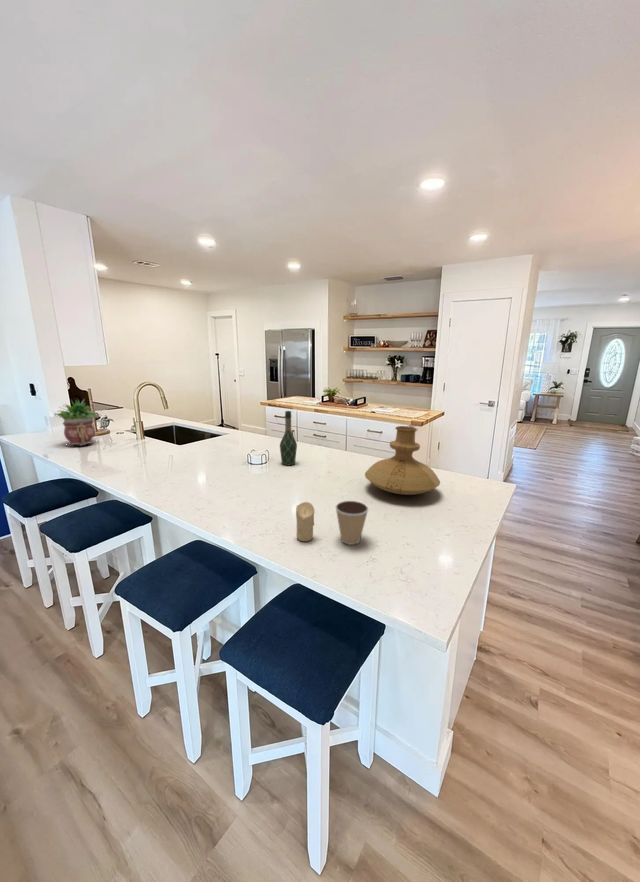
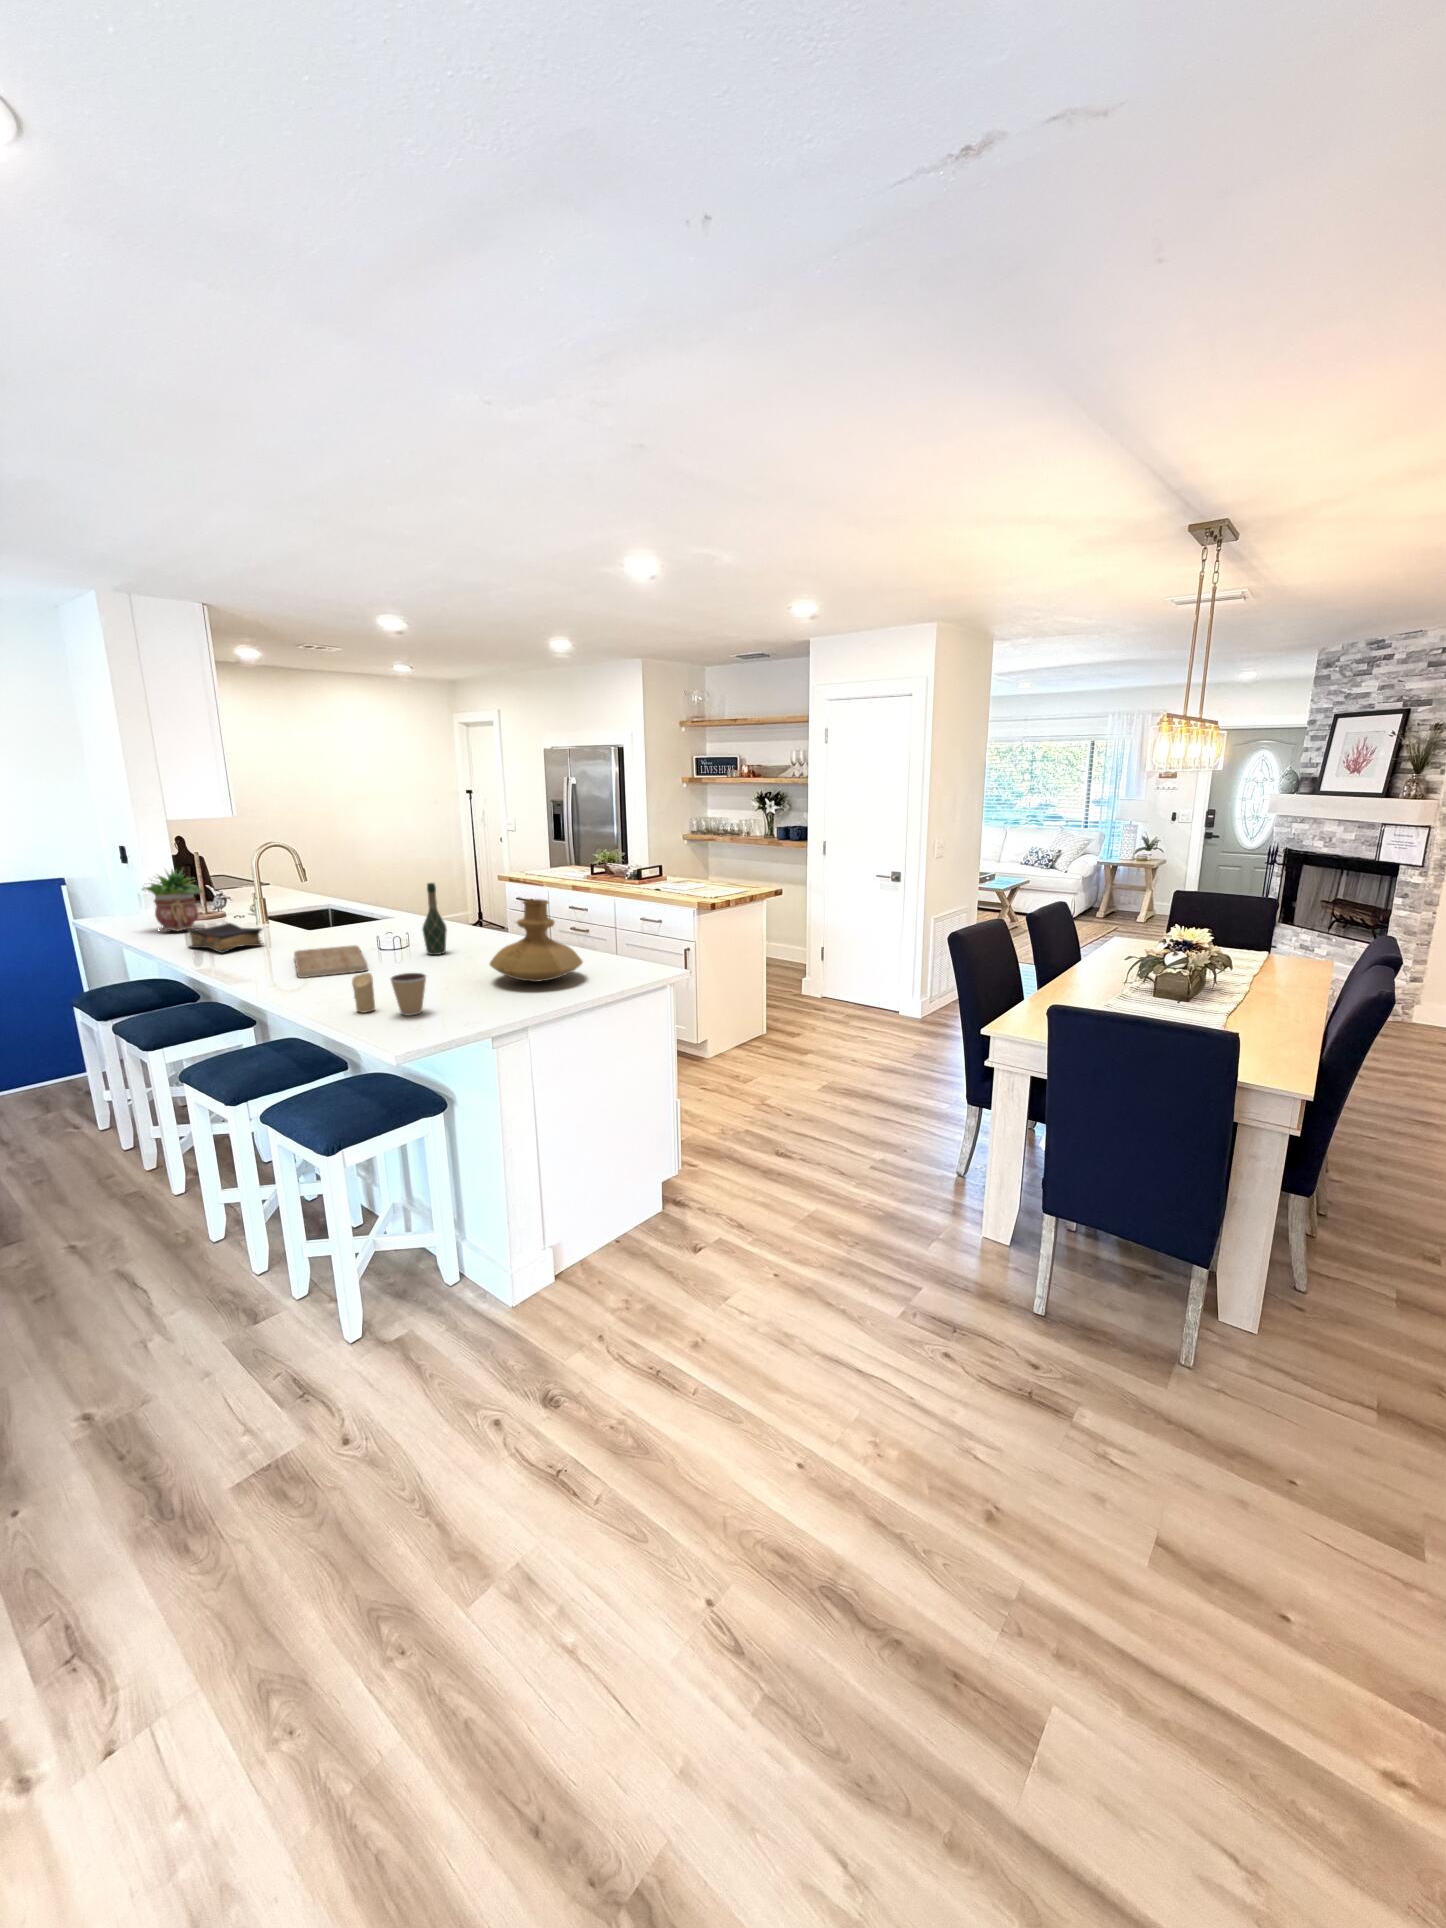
book: none [94,440,154,467] -> present [186,923,263,953]
cutting board: none [185,458,255,493] -> present [294,945,368,978]

